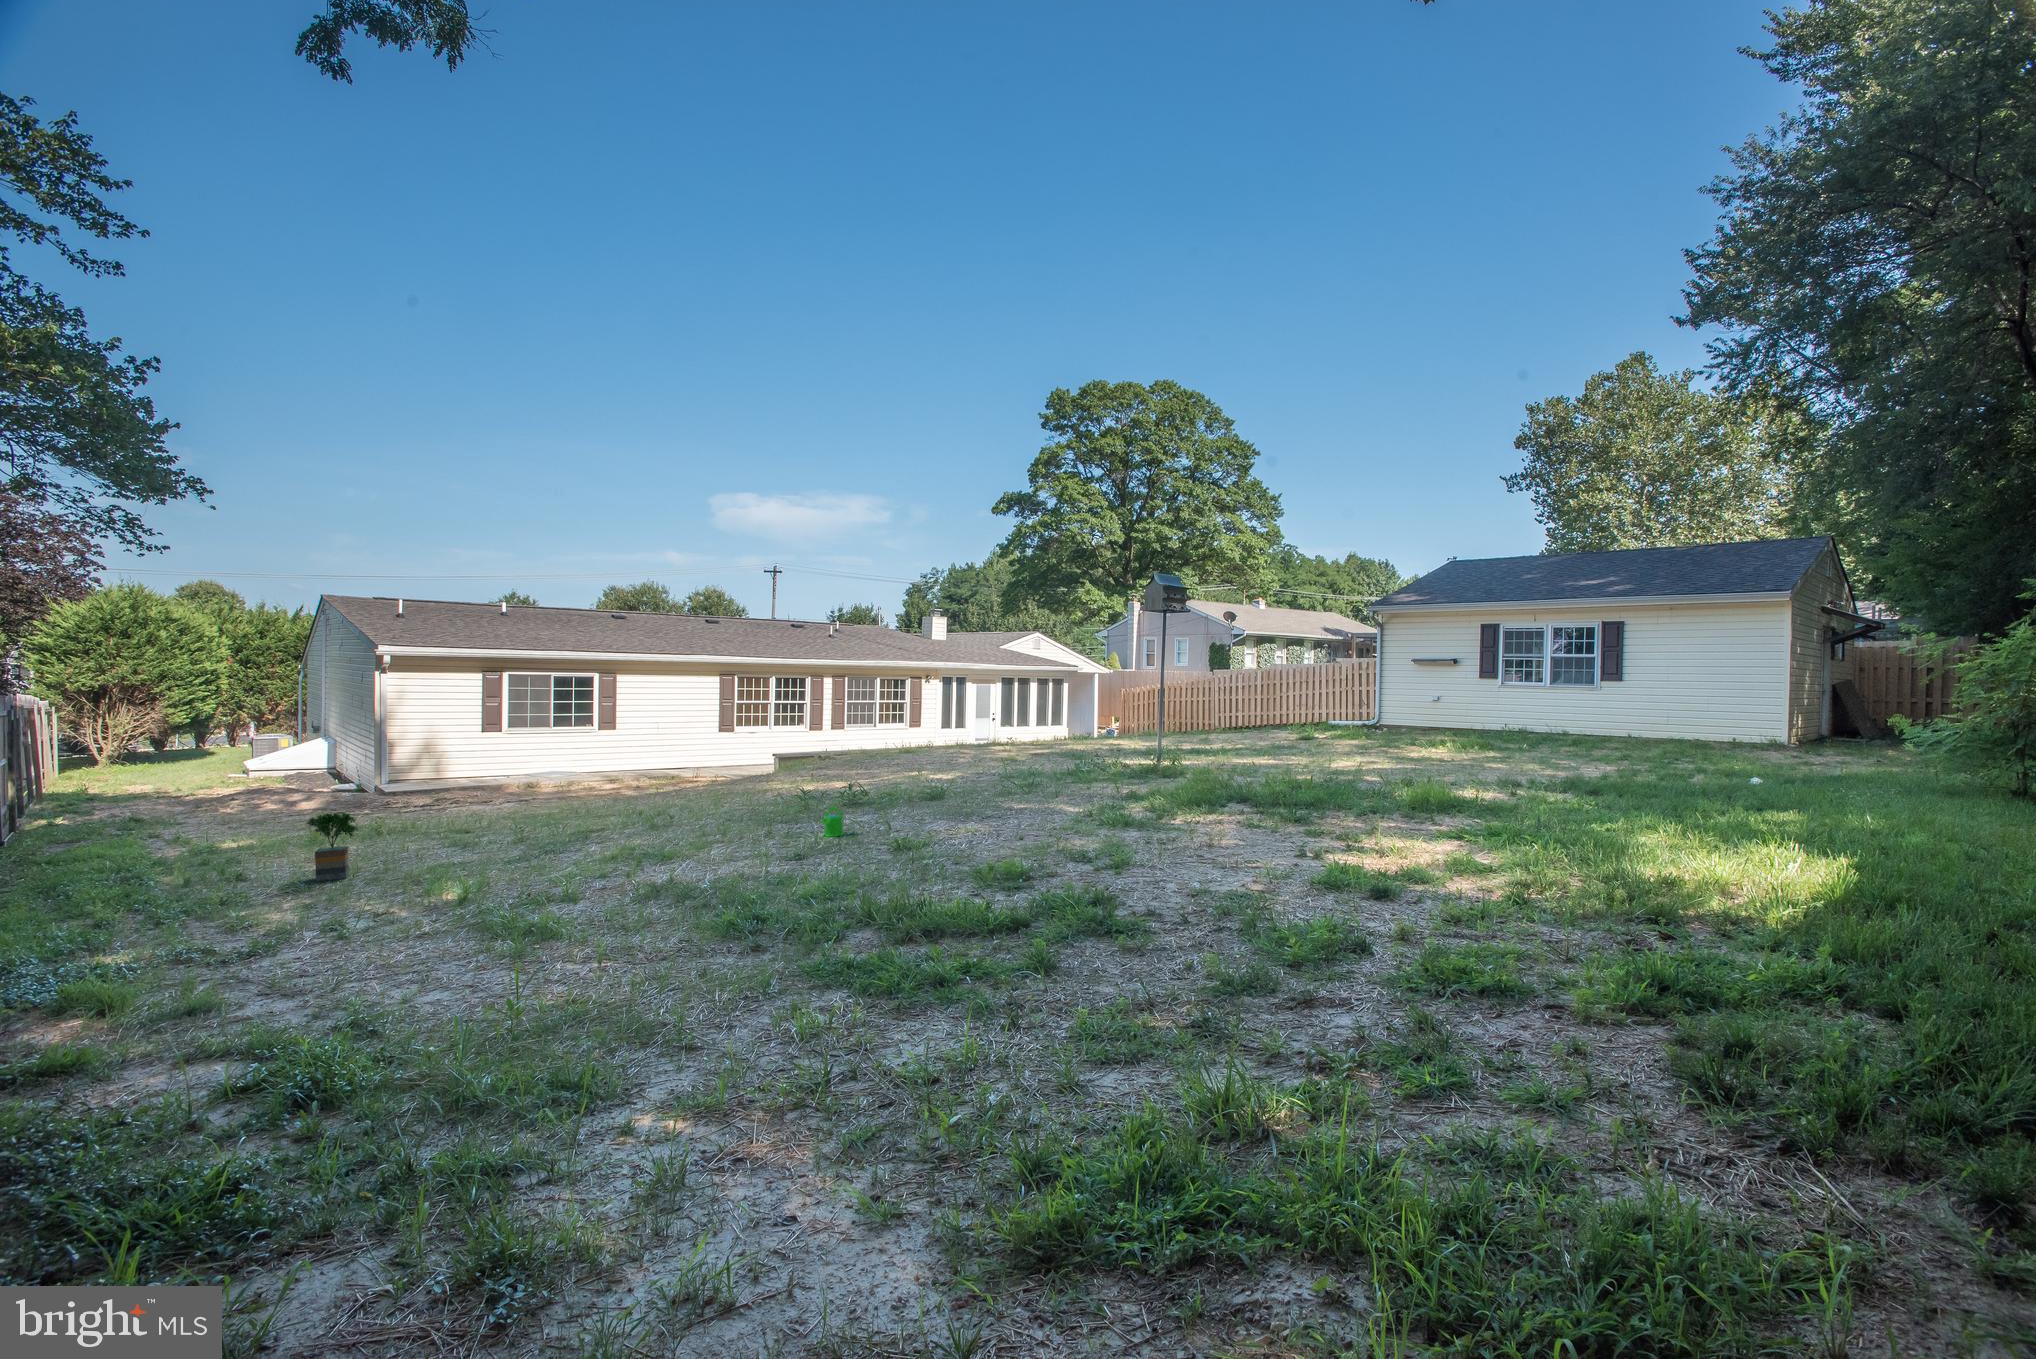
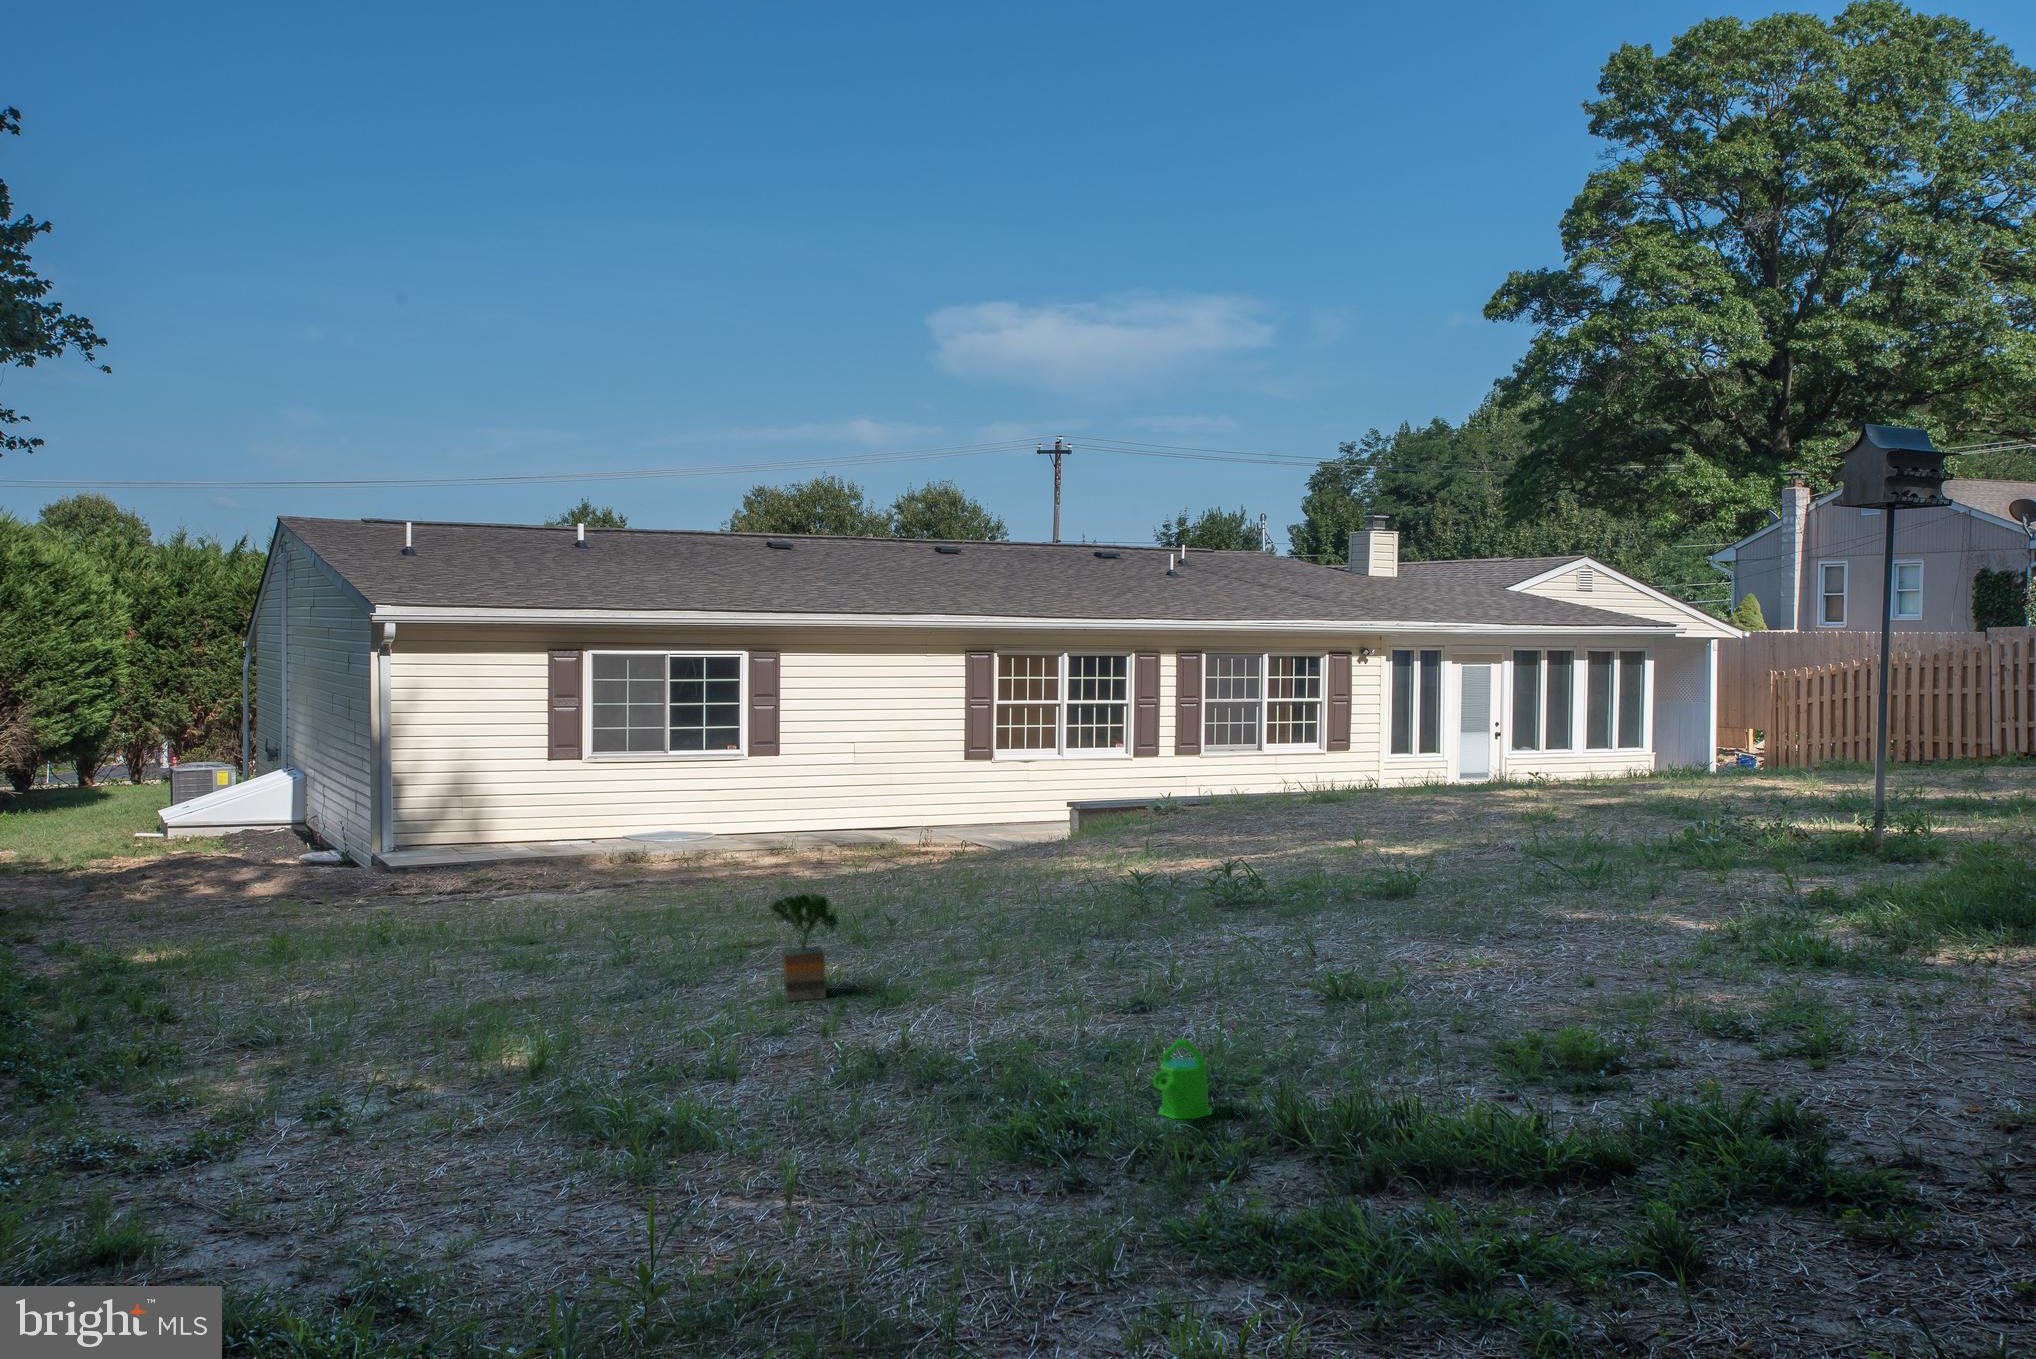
potted tree: present [307,813,358,882] -> present [770,893,839,1002]

